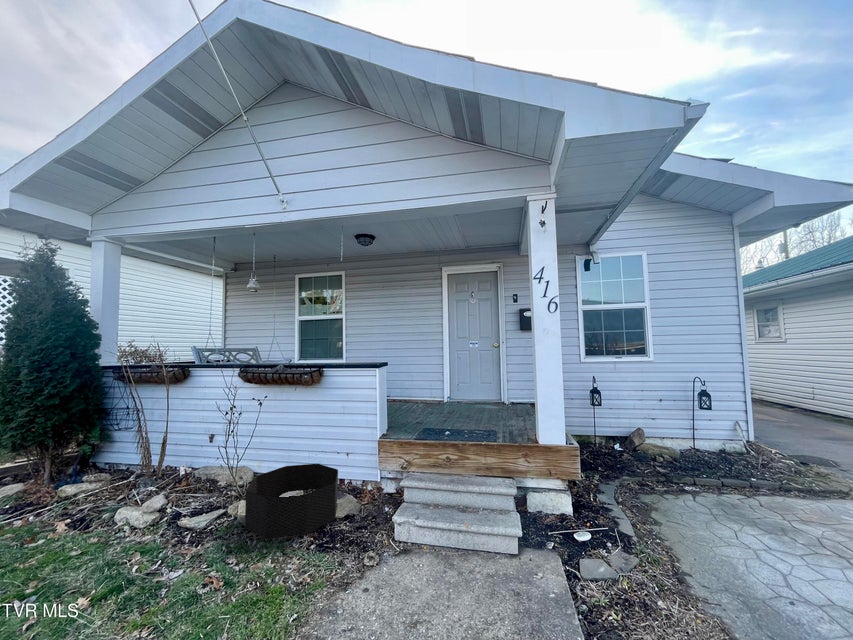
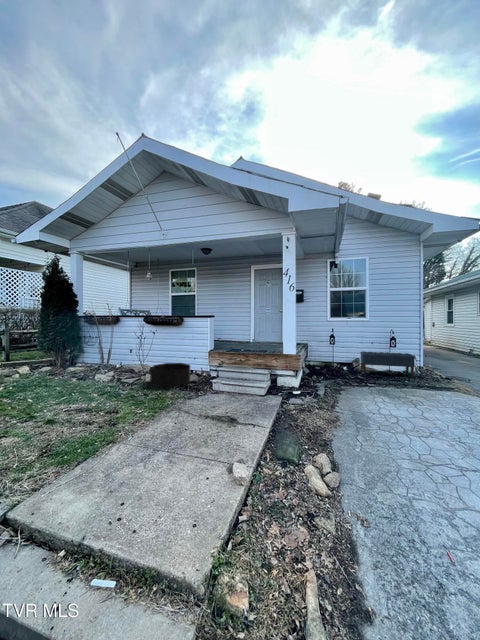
bench: none [642,415,750,463] -> present [360,351,415,377]

